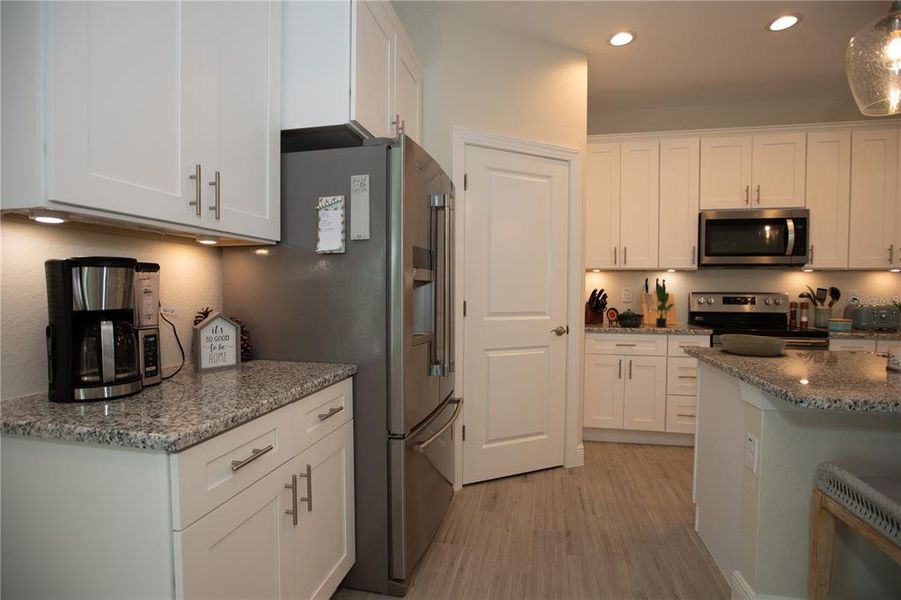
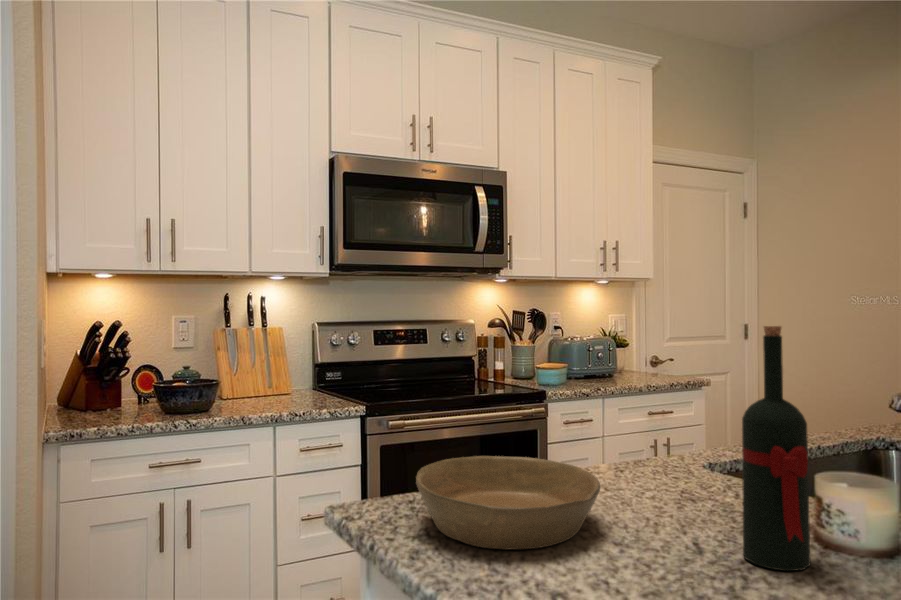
potted plant: present [656,285,673,327] -> none [233,307,288,407]
wine bottle: none [829,293,855,365] -> present [742,326,810,571]

